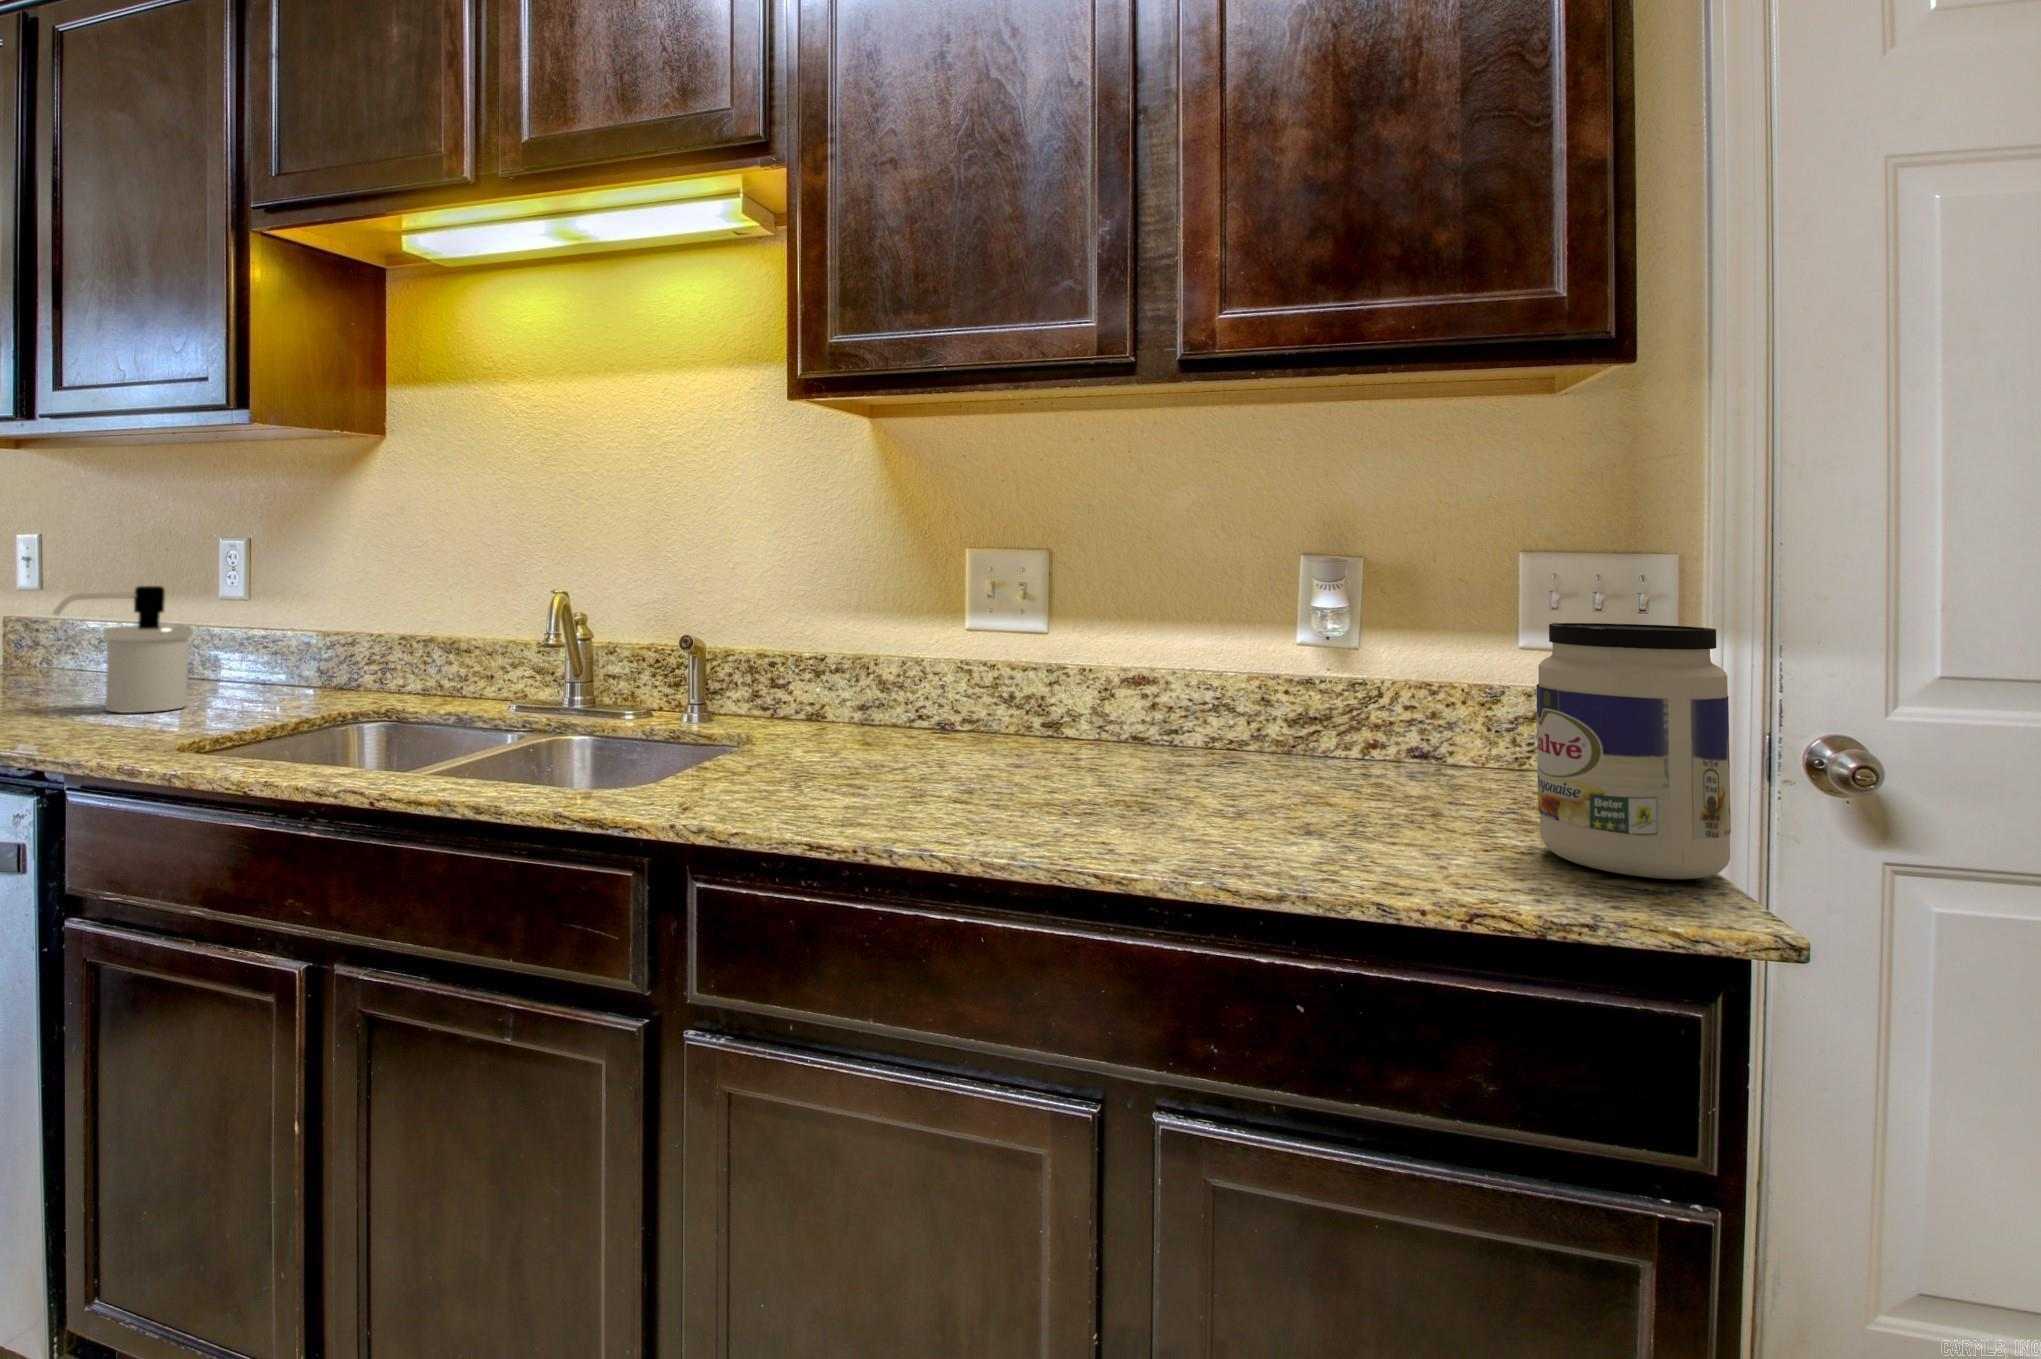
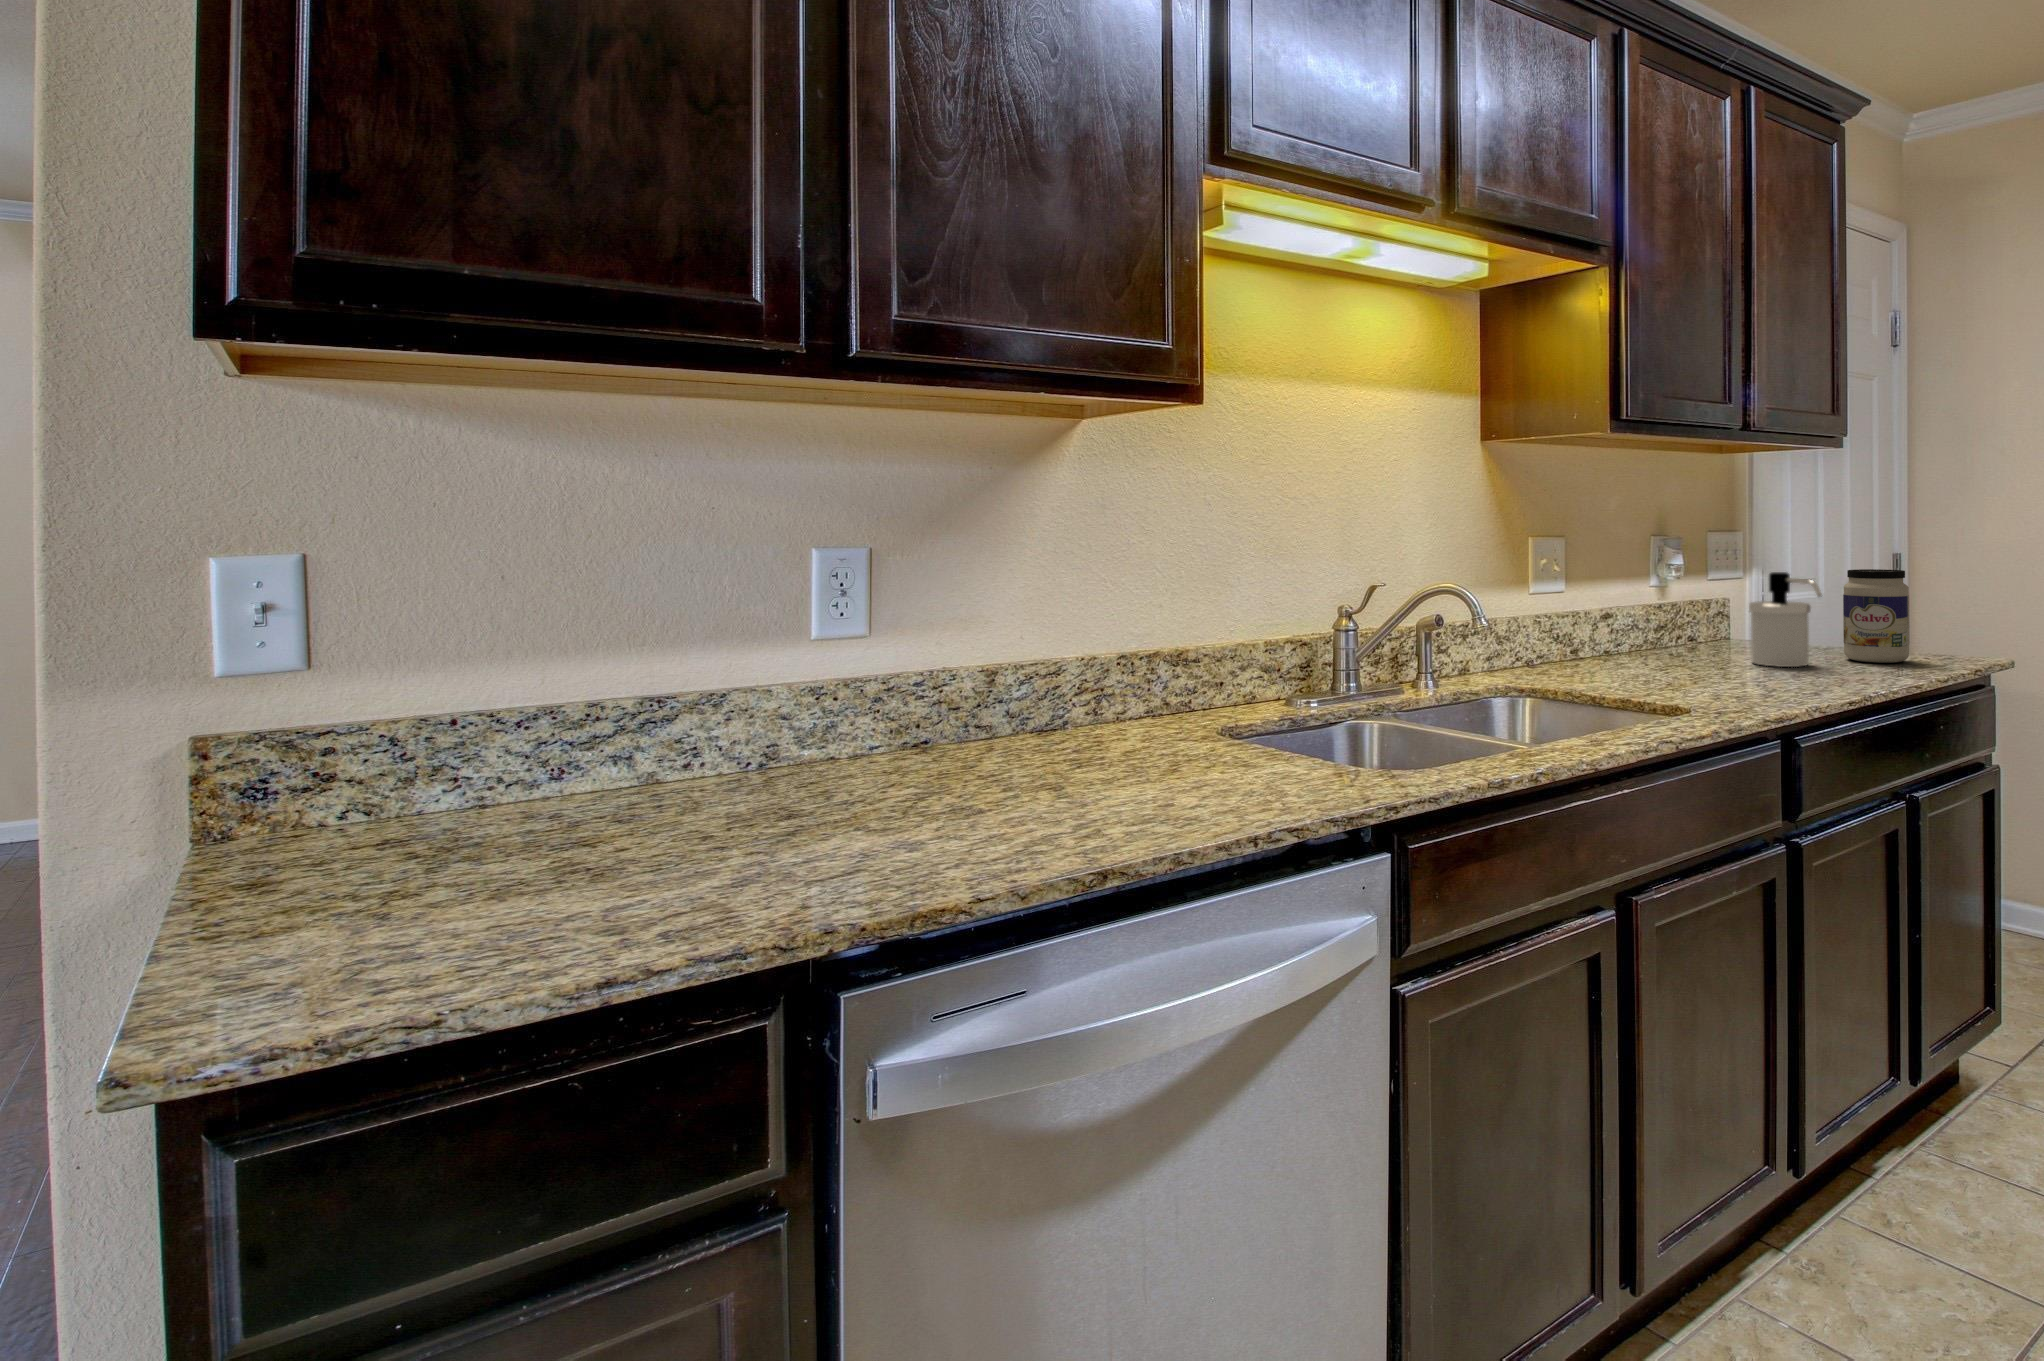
soap dispenser: present [53,586,192,713] -> present [1749,572,1822,667]

